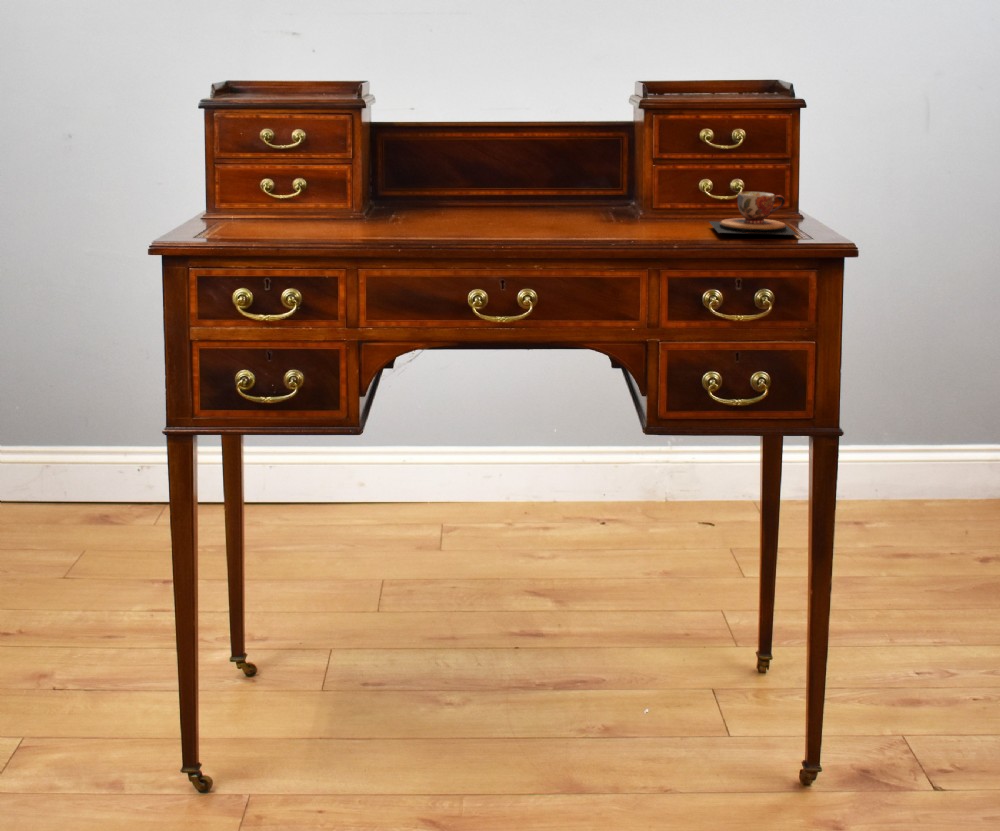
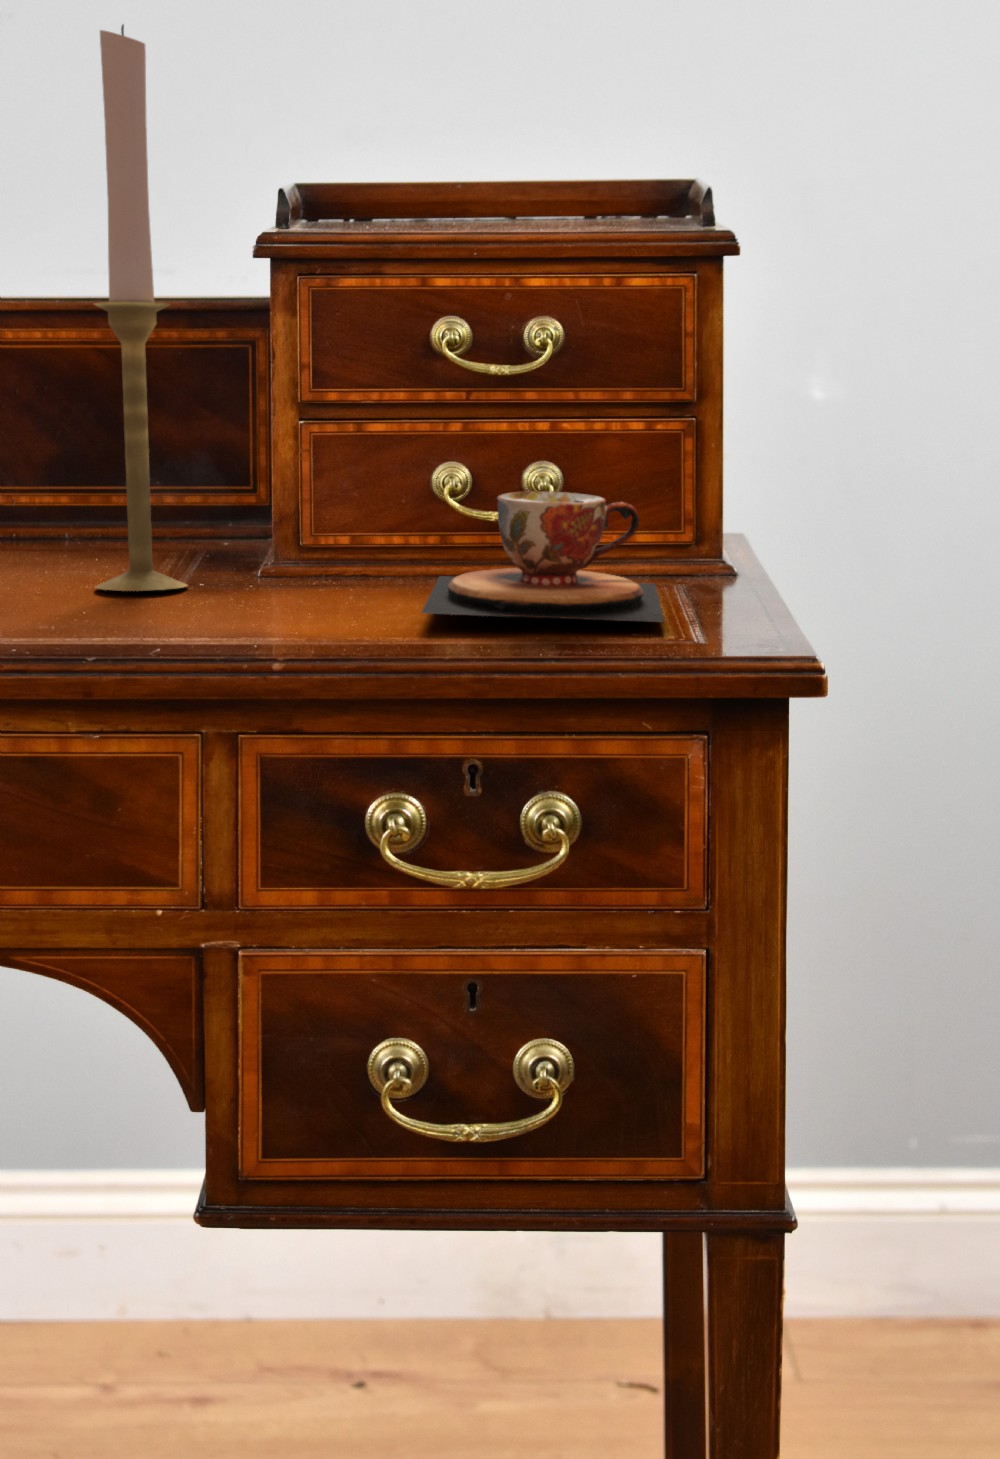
candlestick: none [586,30,618,227] -> present [95,25,187,591]

